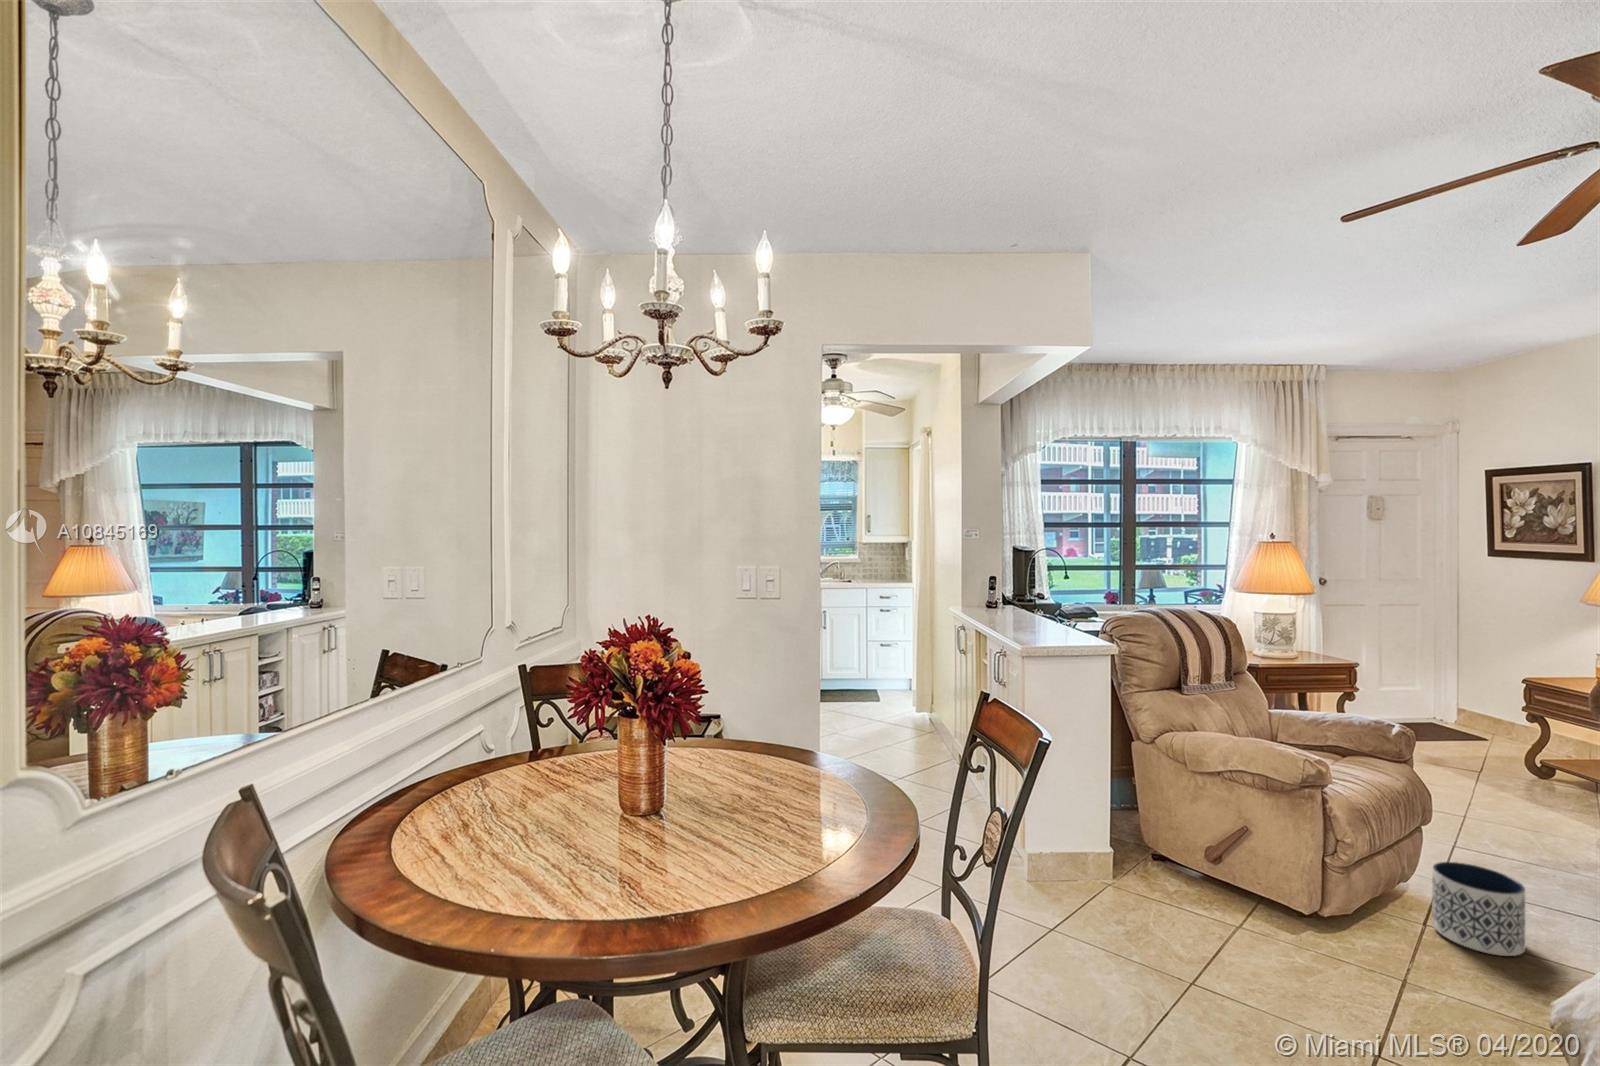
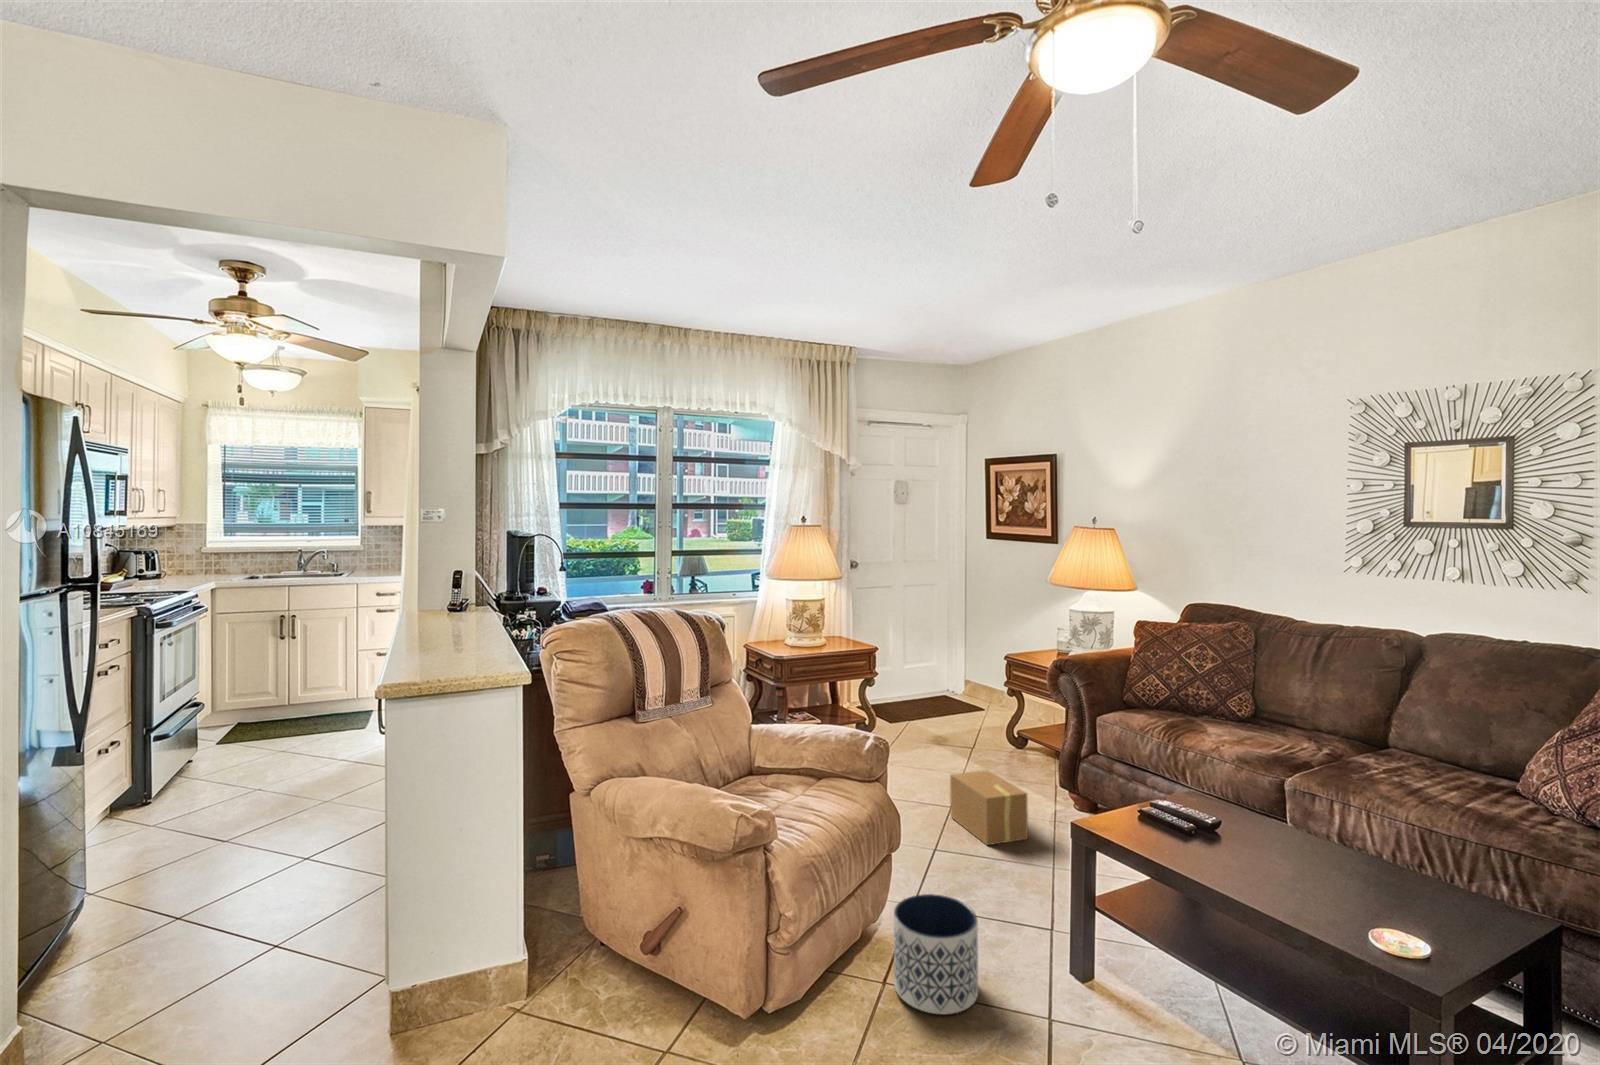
cardboard box: none [1463,785,1566,858] -> present [950,770,1028,845]

